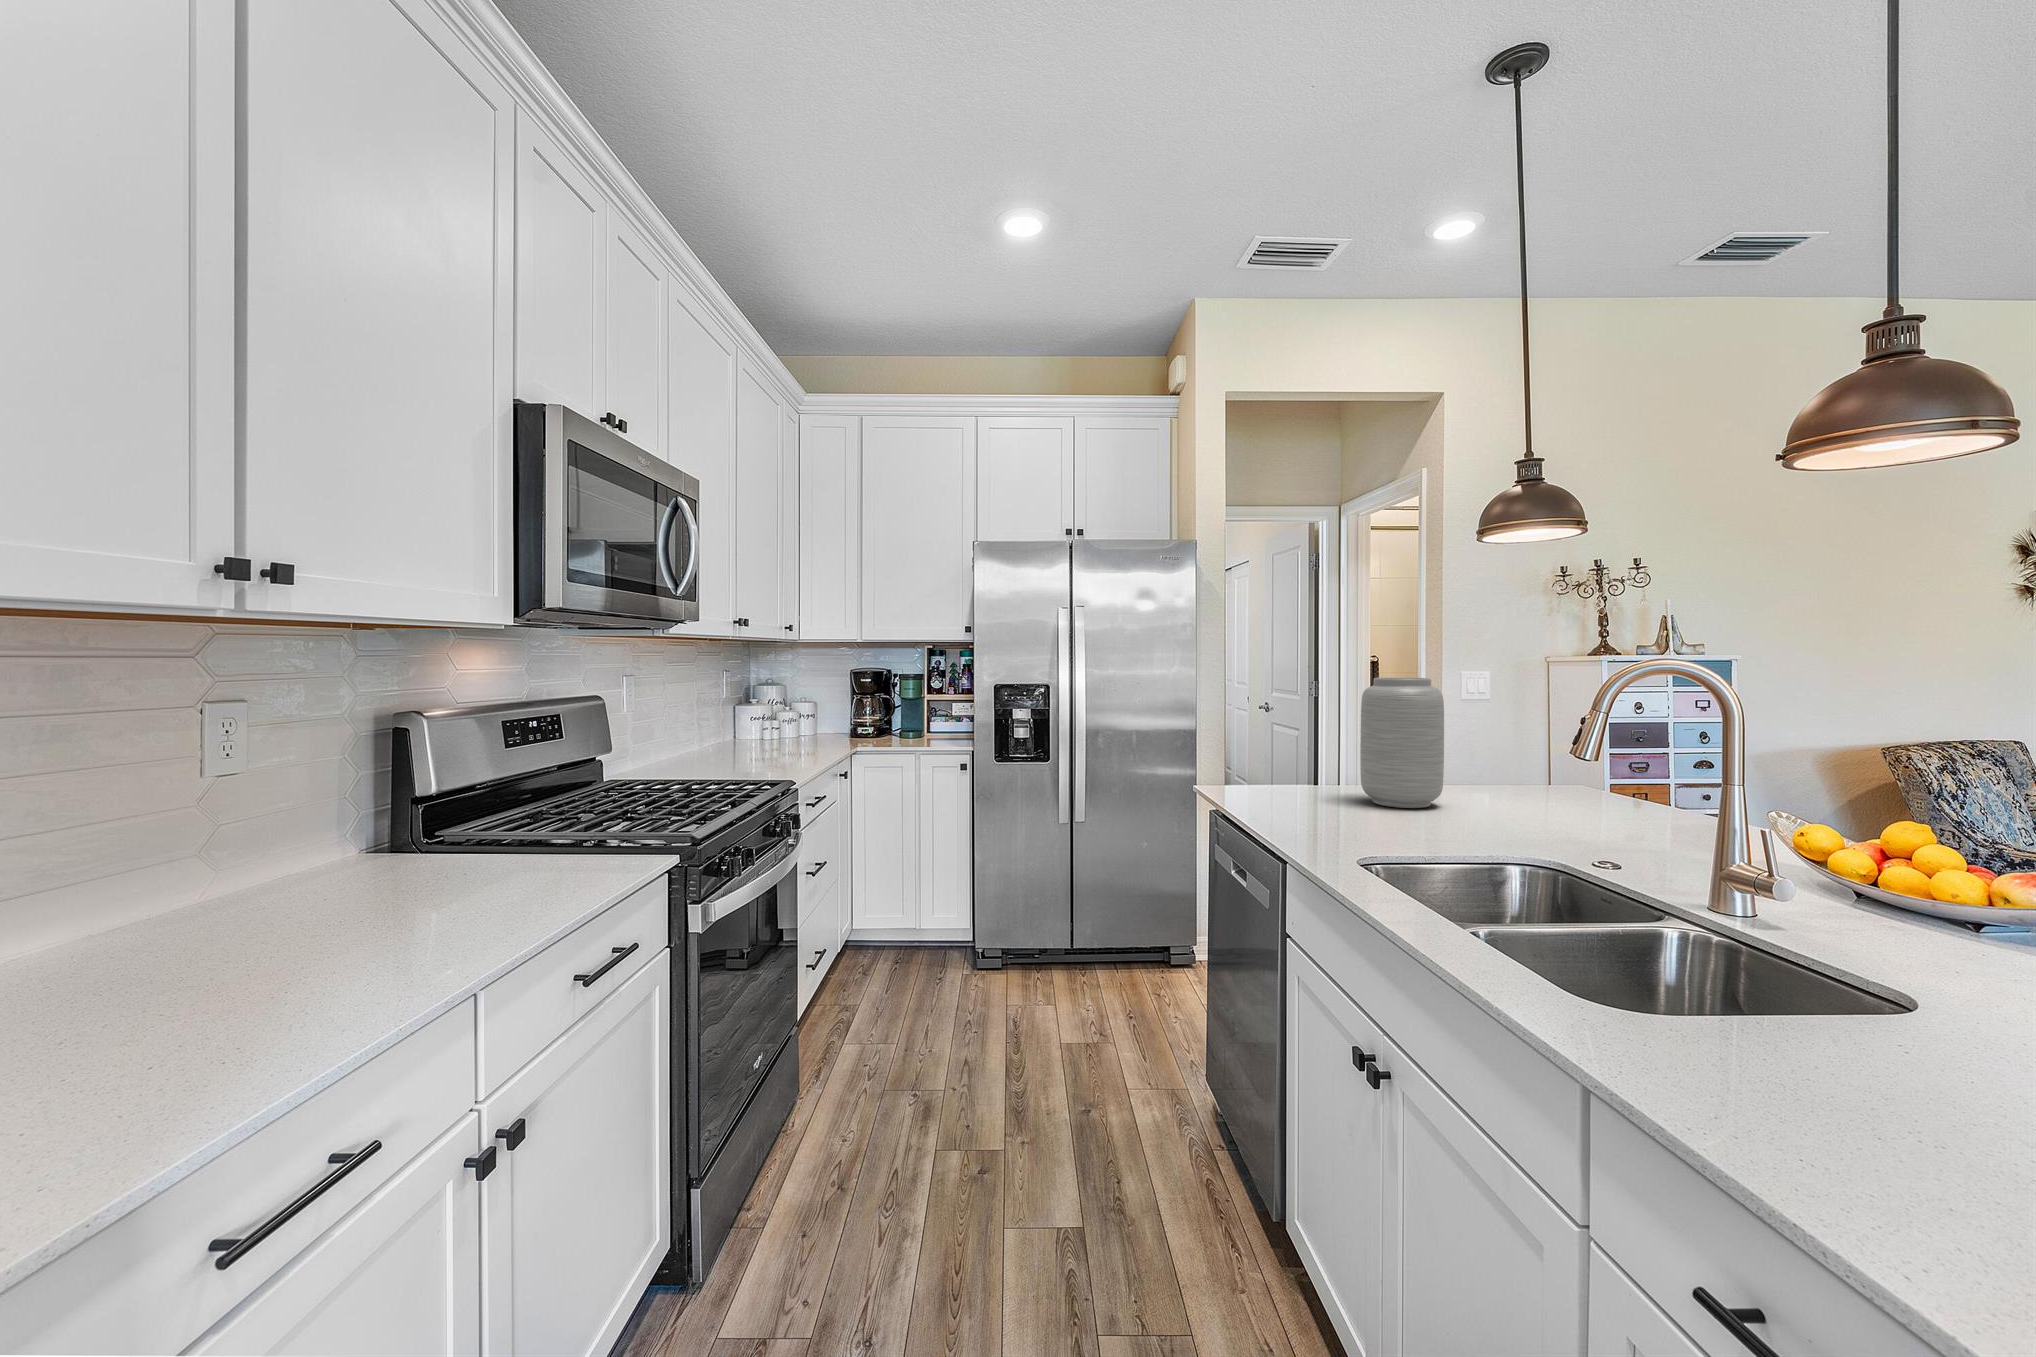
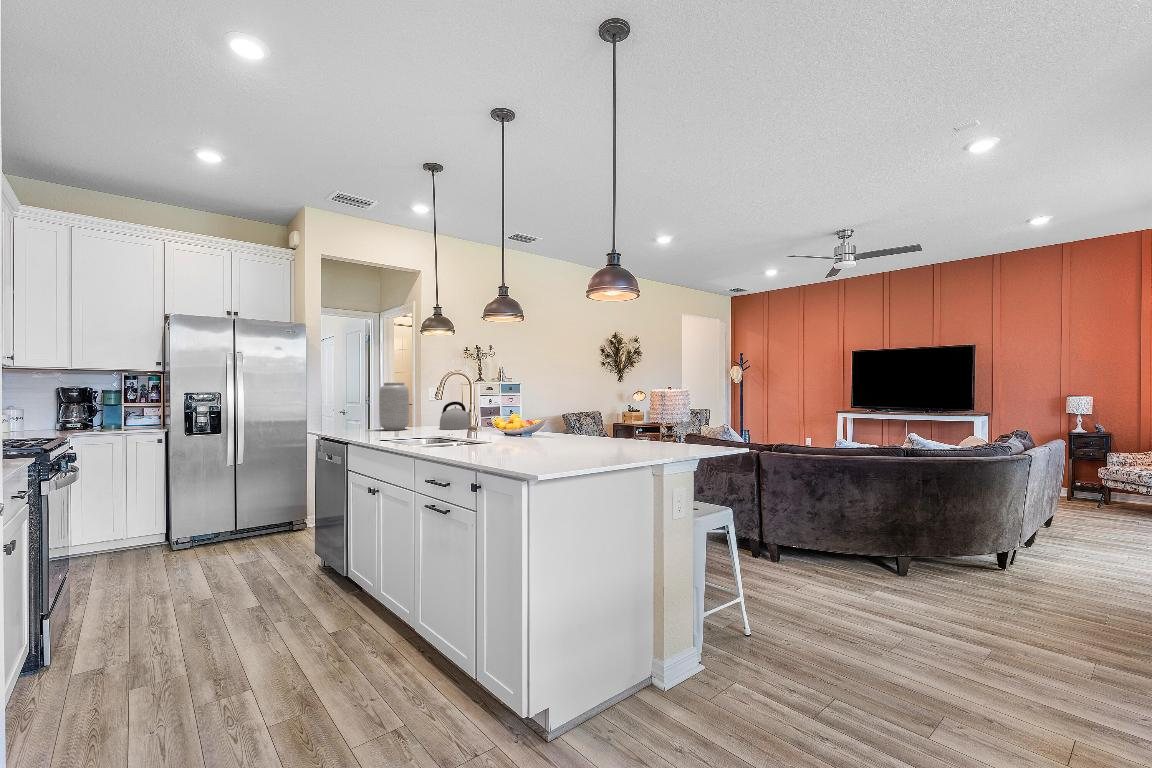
kettle: none [1539,739,1668,830] -> present [439,402,471,429]

